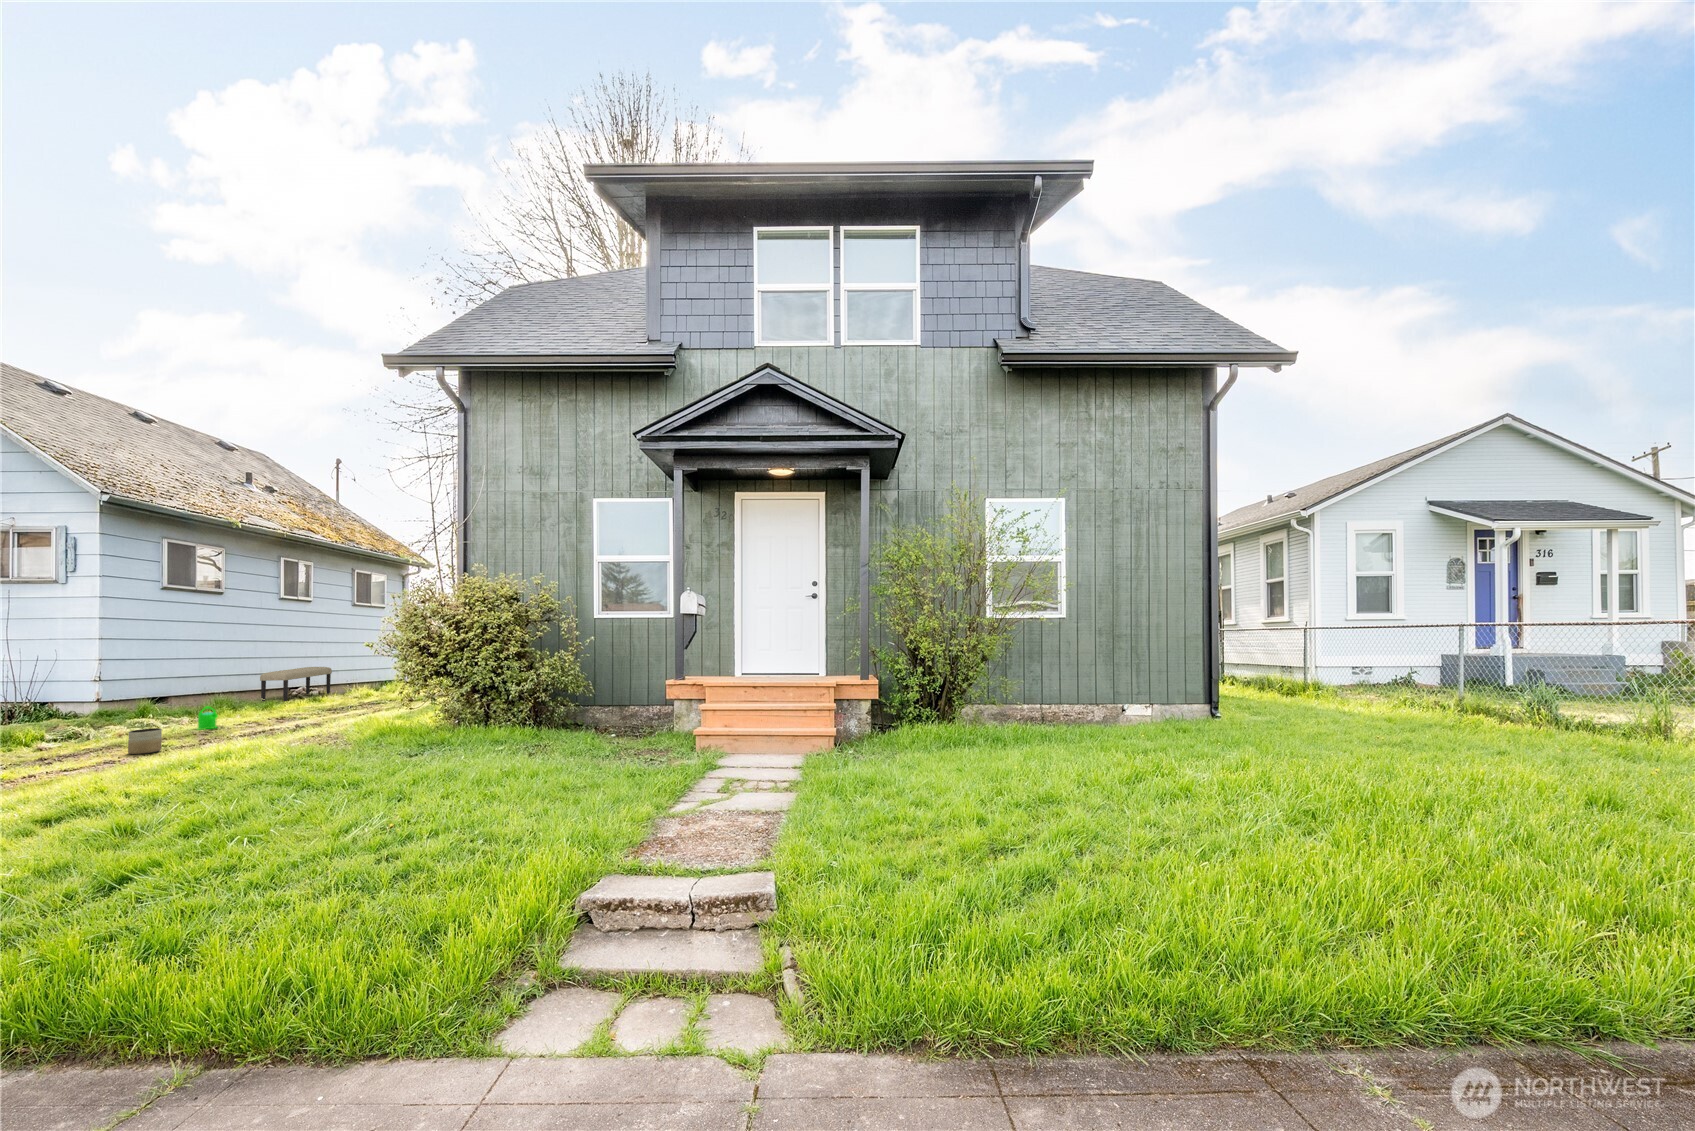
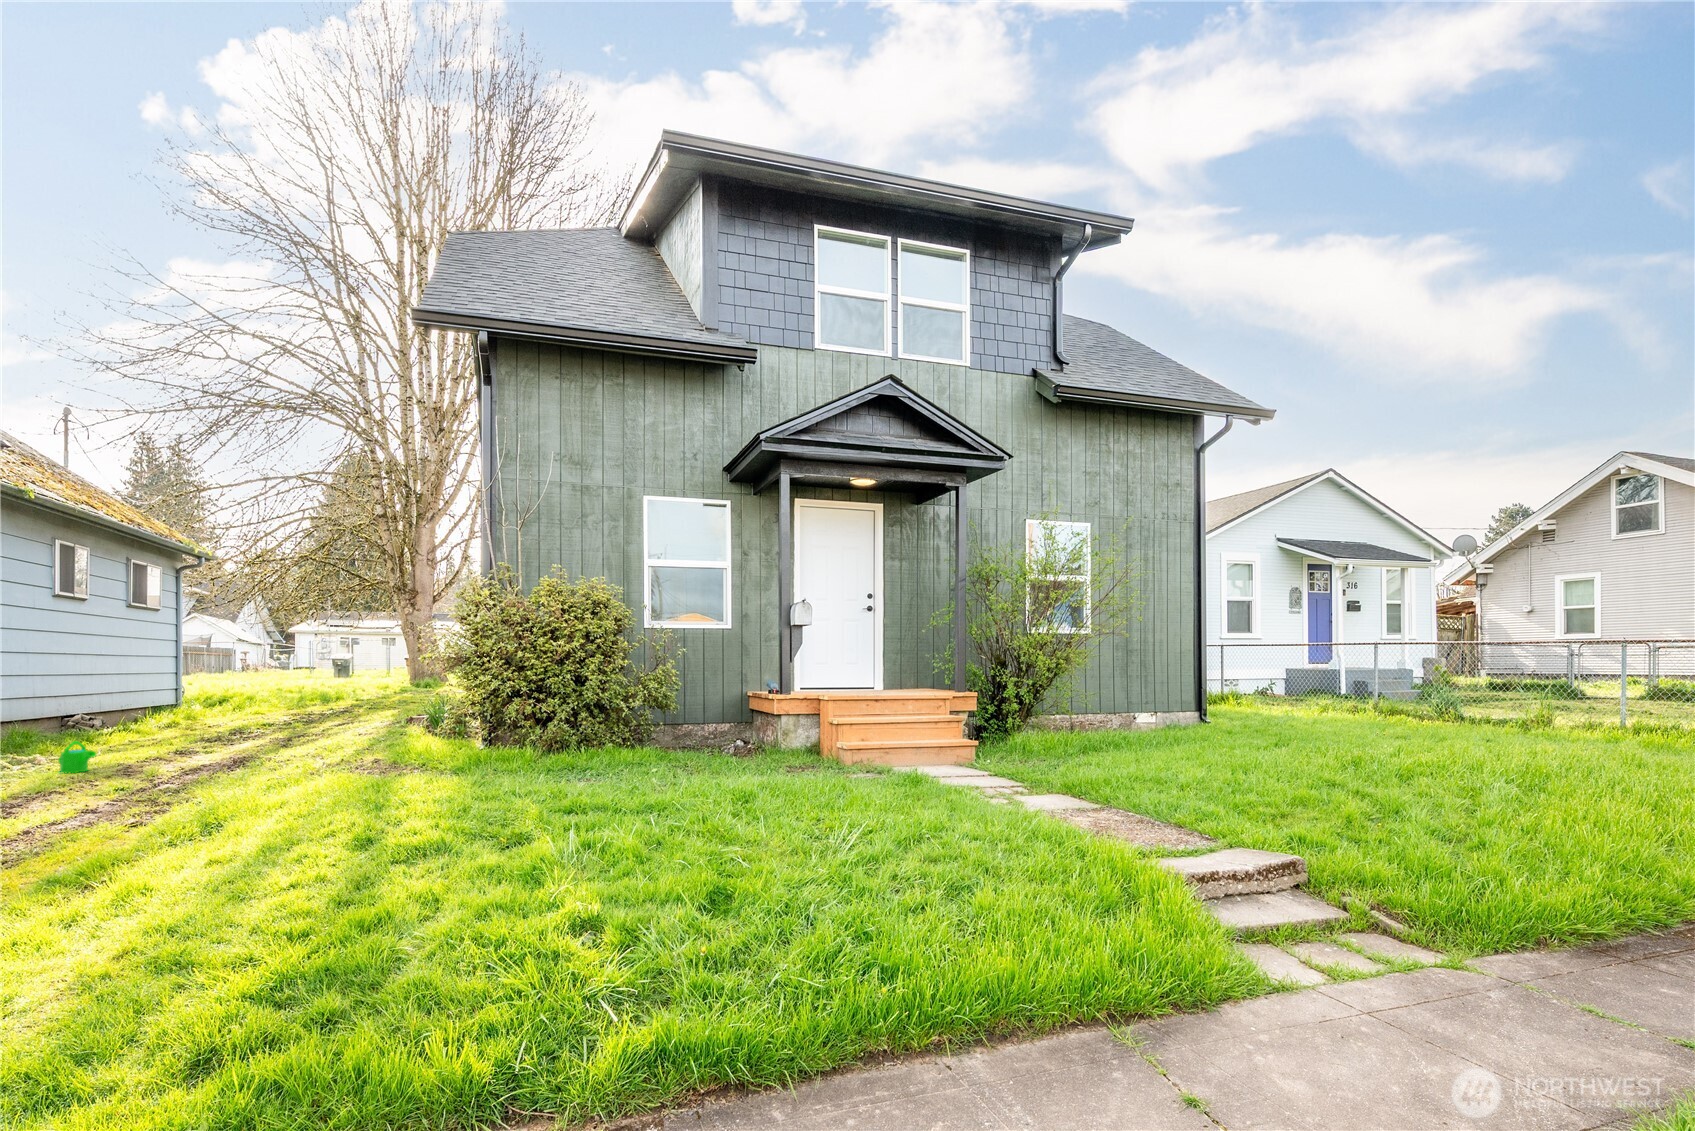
bench: present [260,667,332,701] -> none [33,689,125,738]
planter: present [128,728,162,755] -> none [62,769,108,806]

